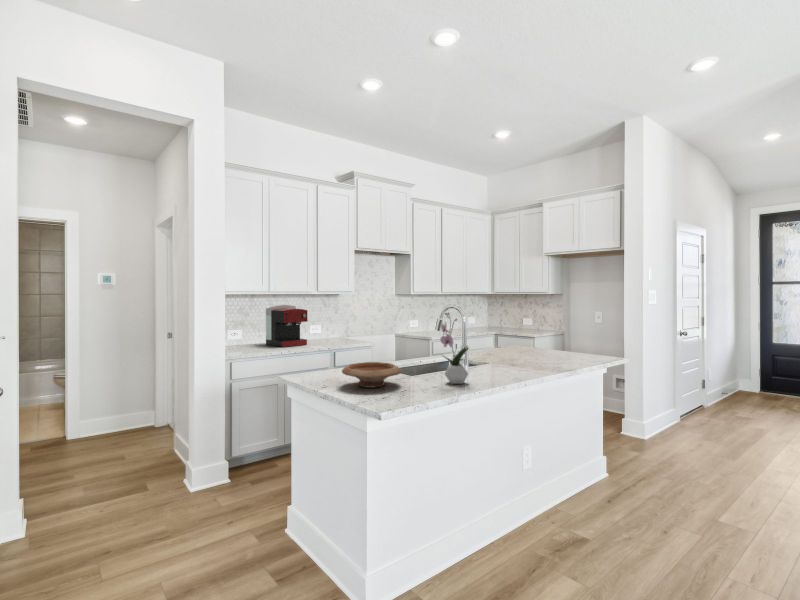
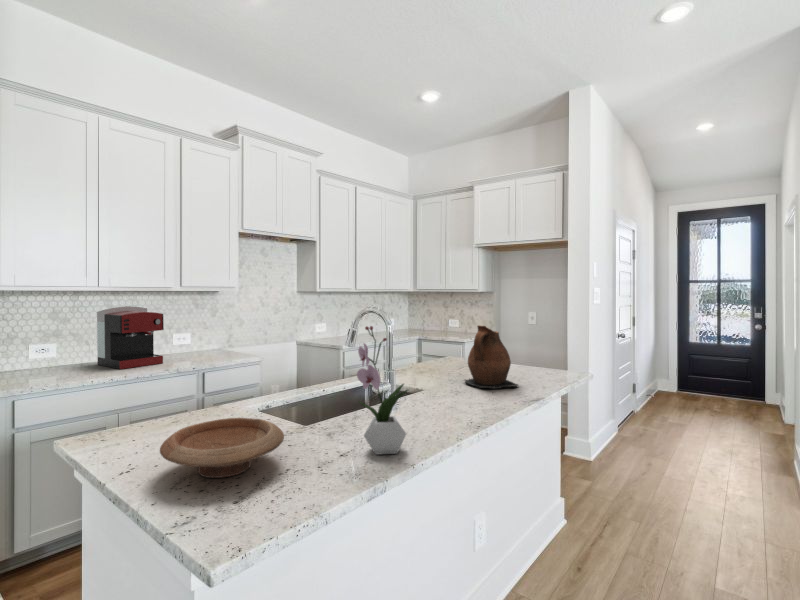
ceramic pitcher: none [516,317,557,361] -> present [465,325,518,388]

